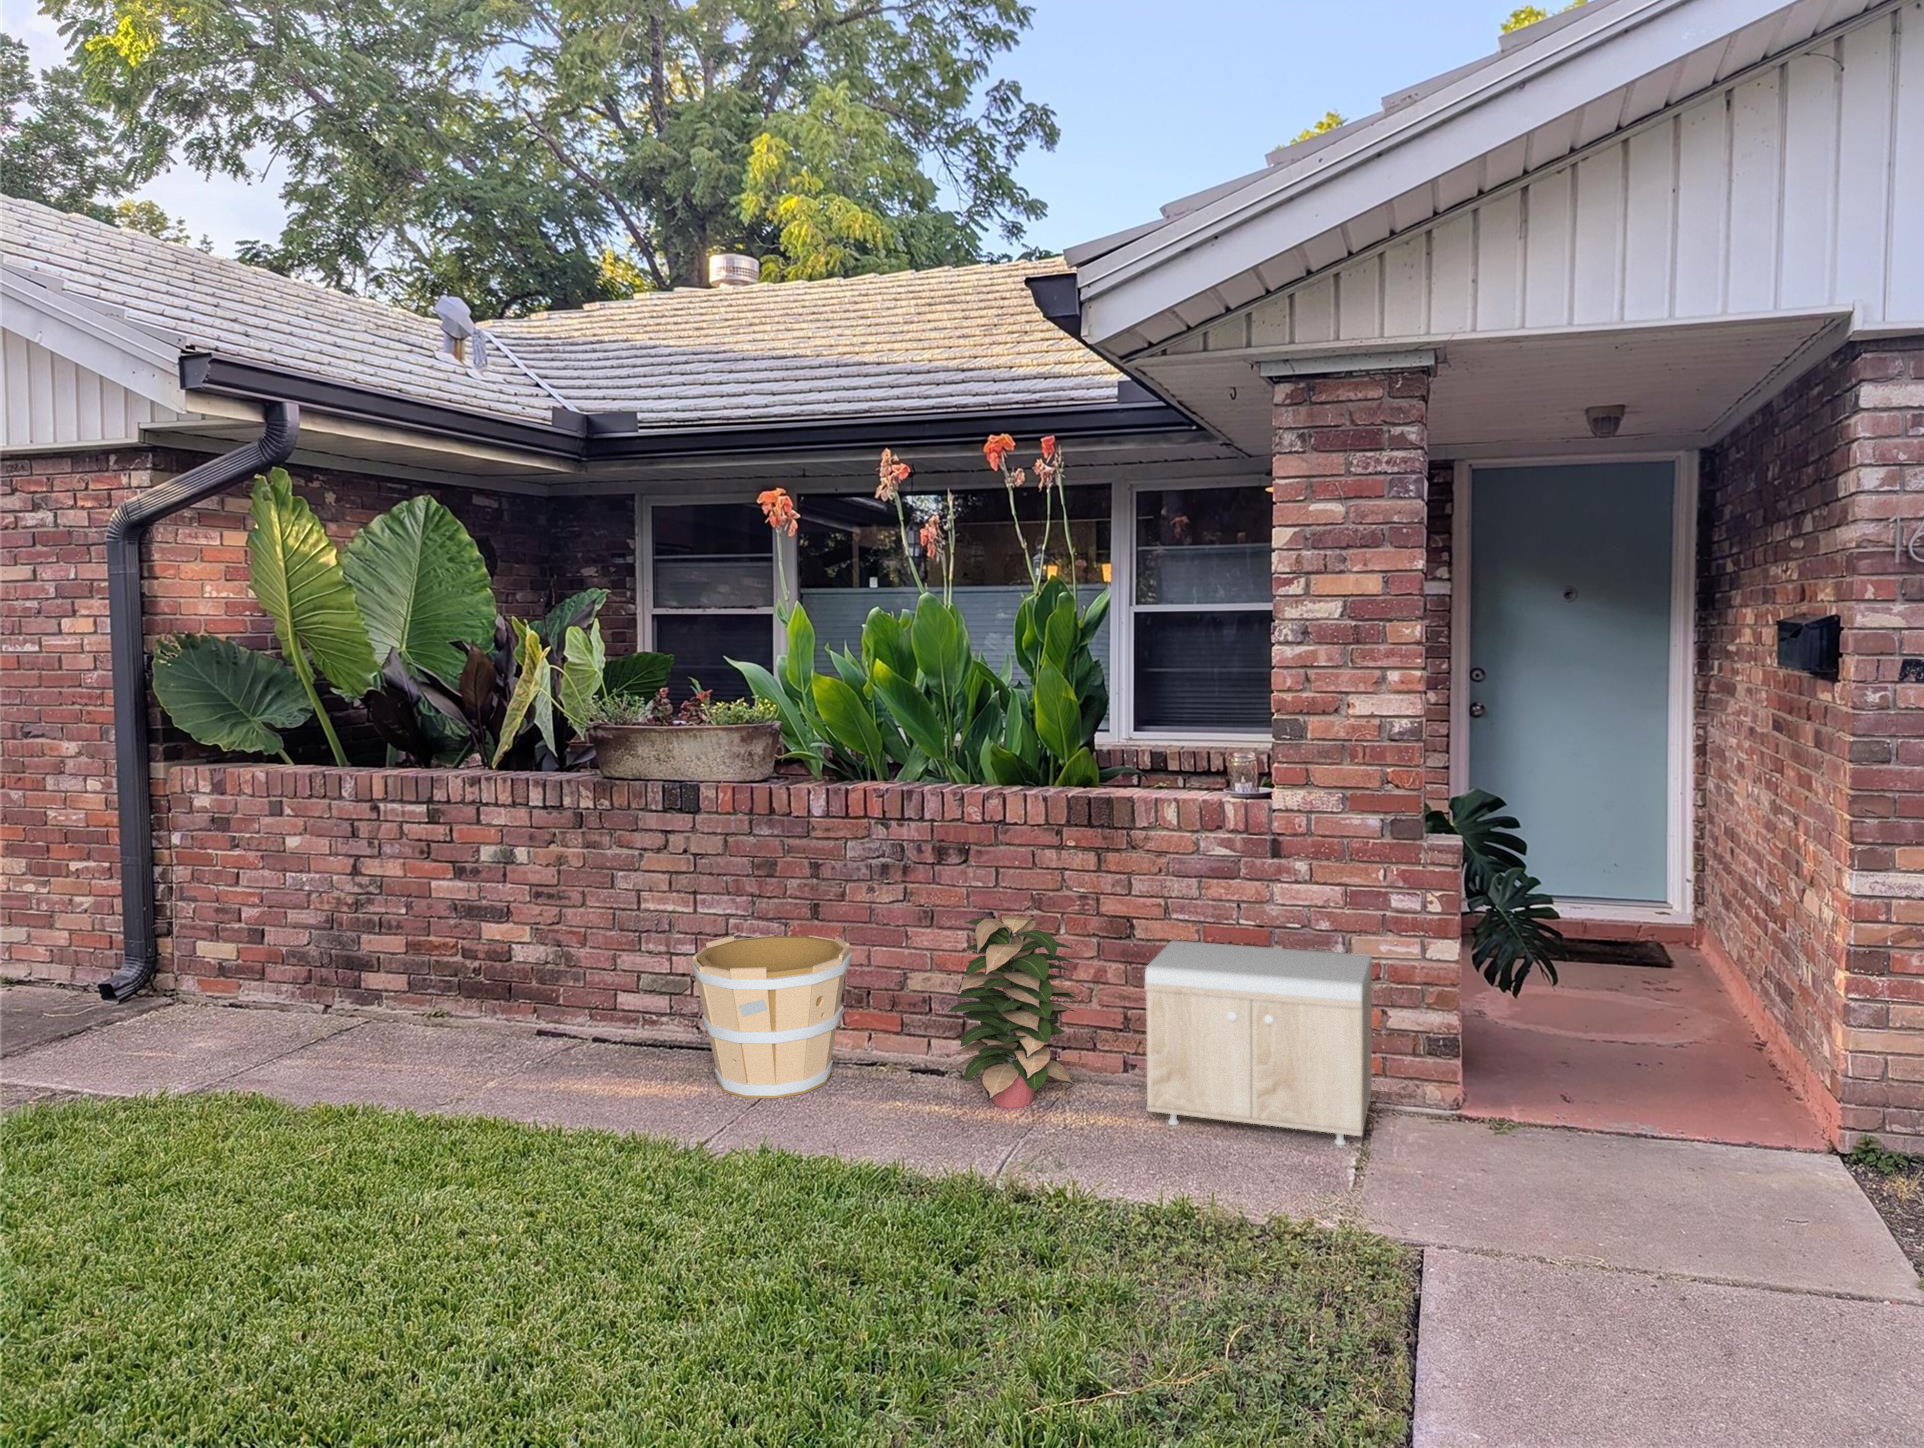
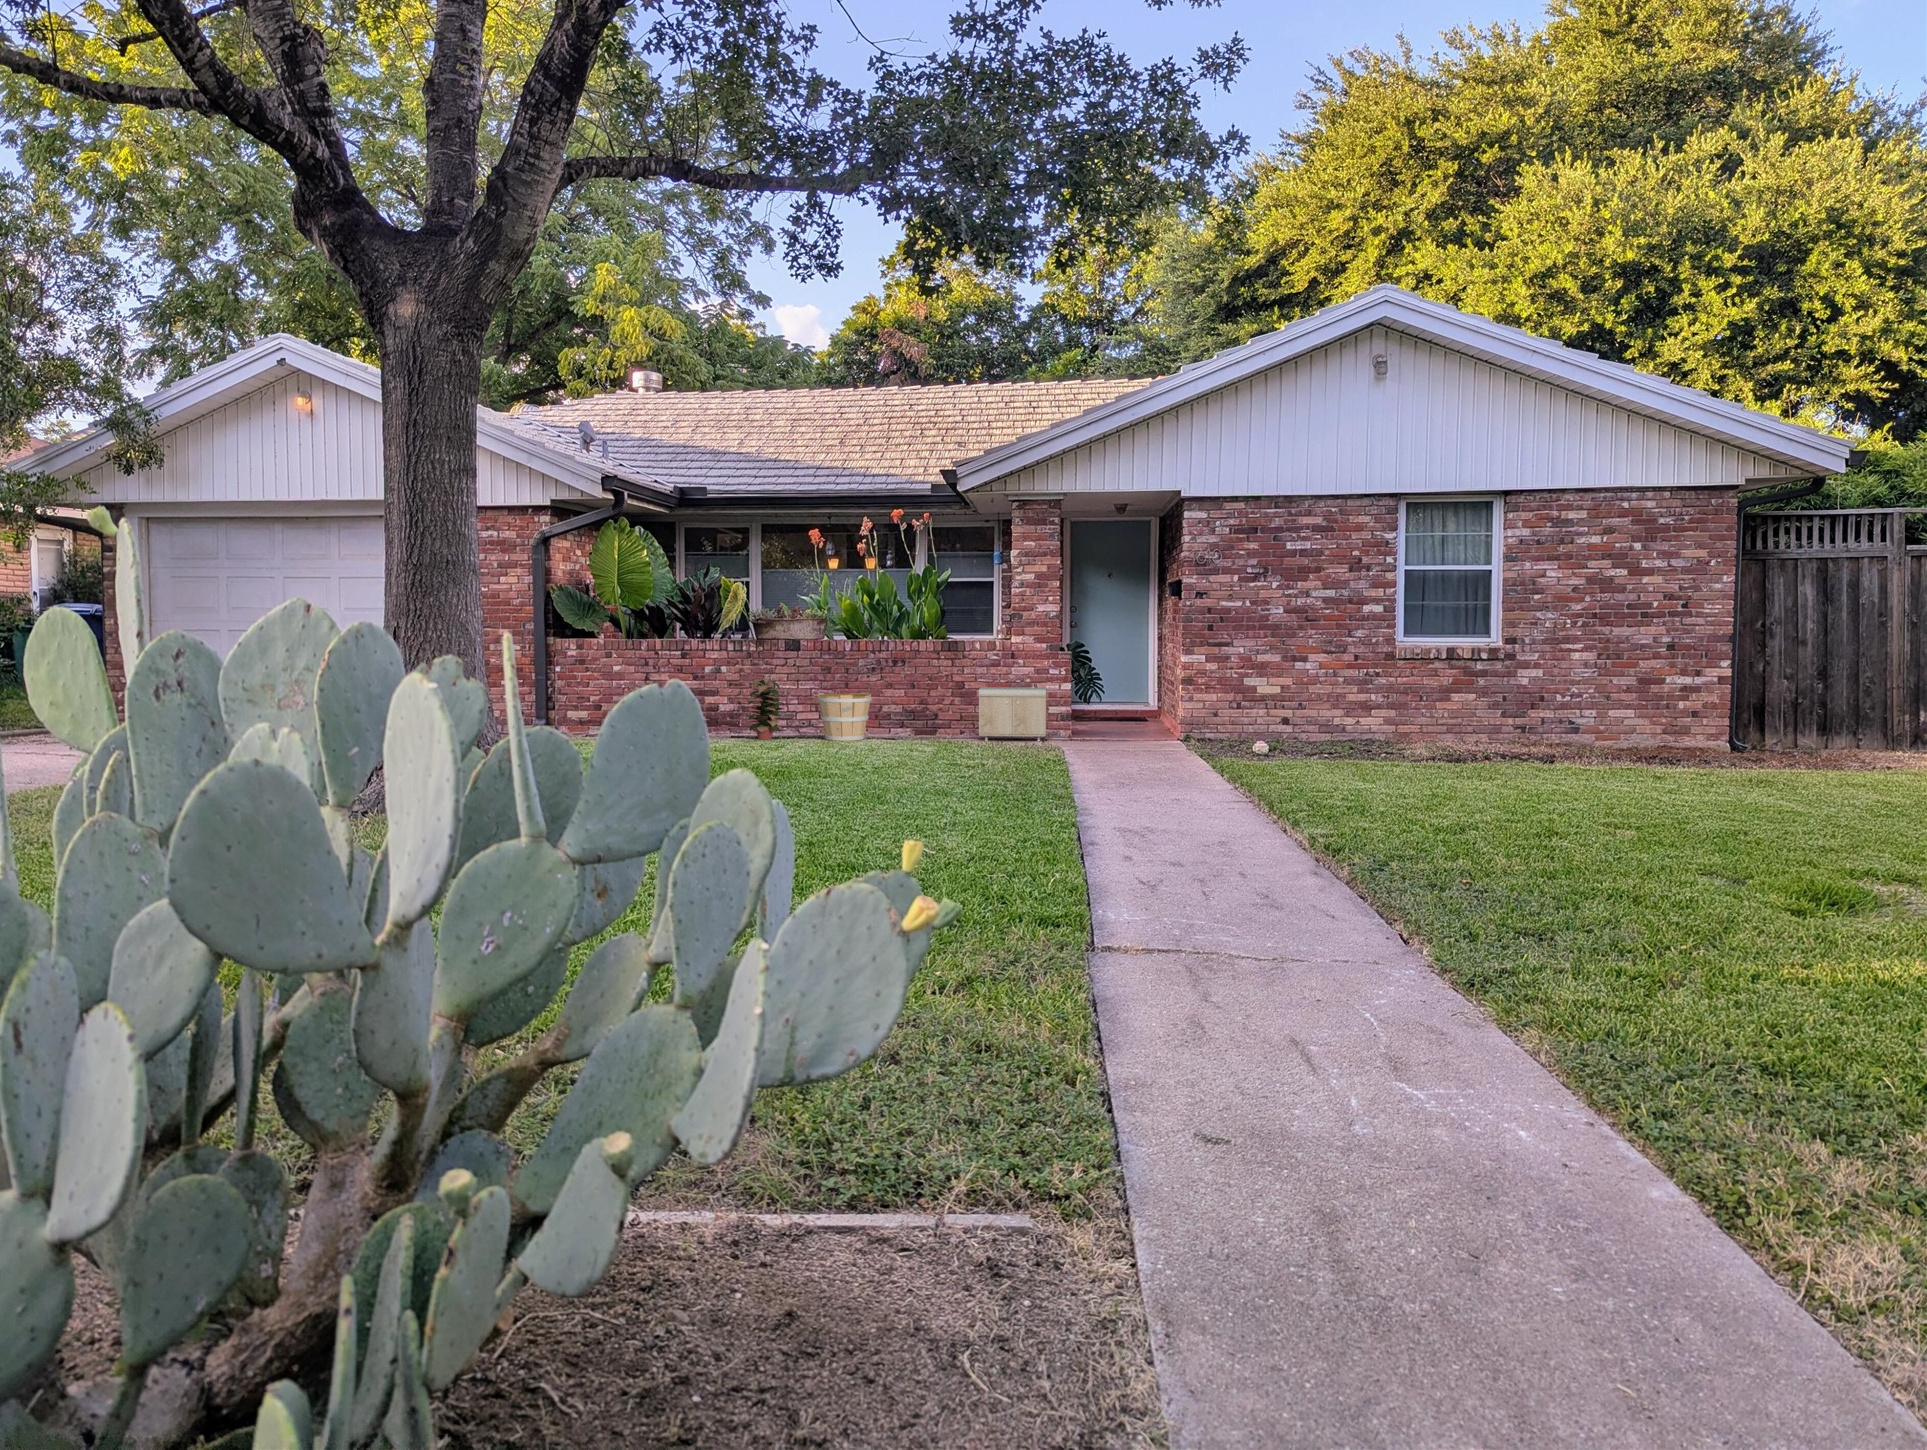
decorative plant: present [948,915,1076,1108] -> present [745,679,785,740]

